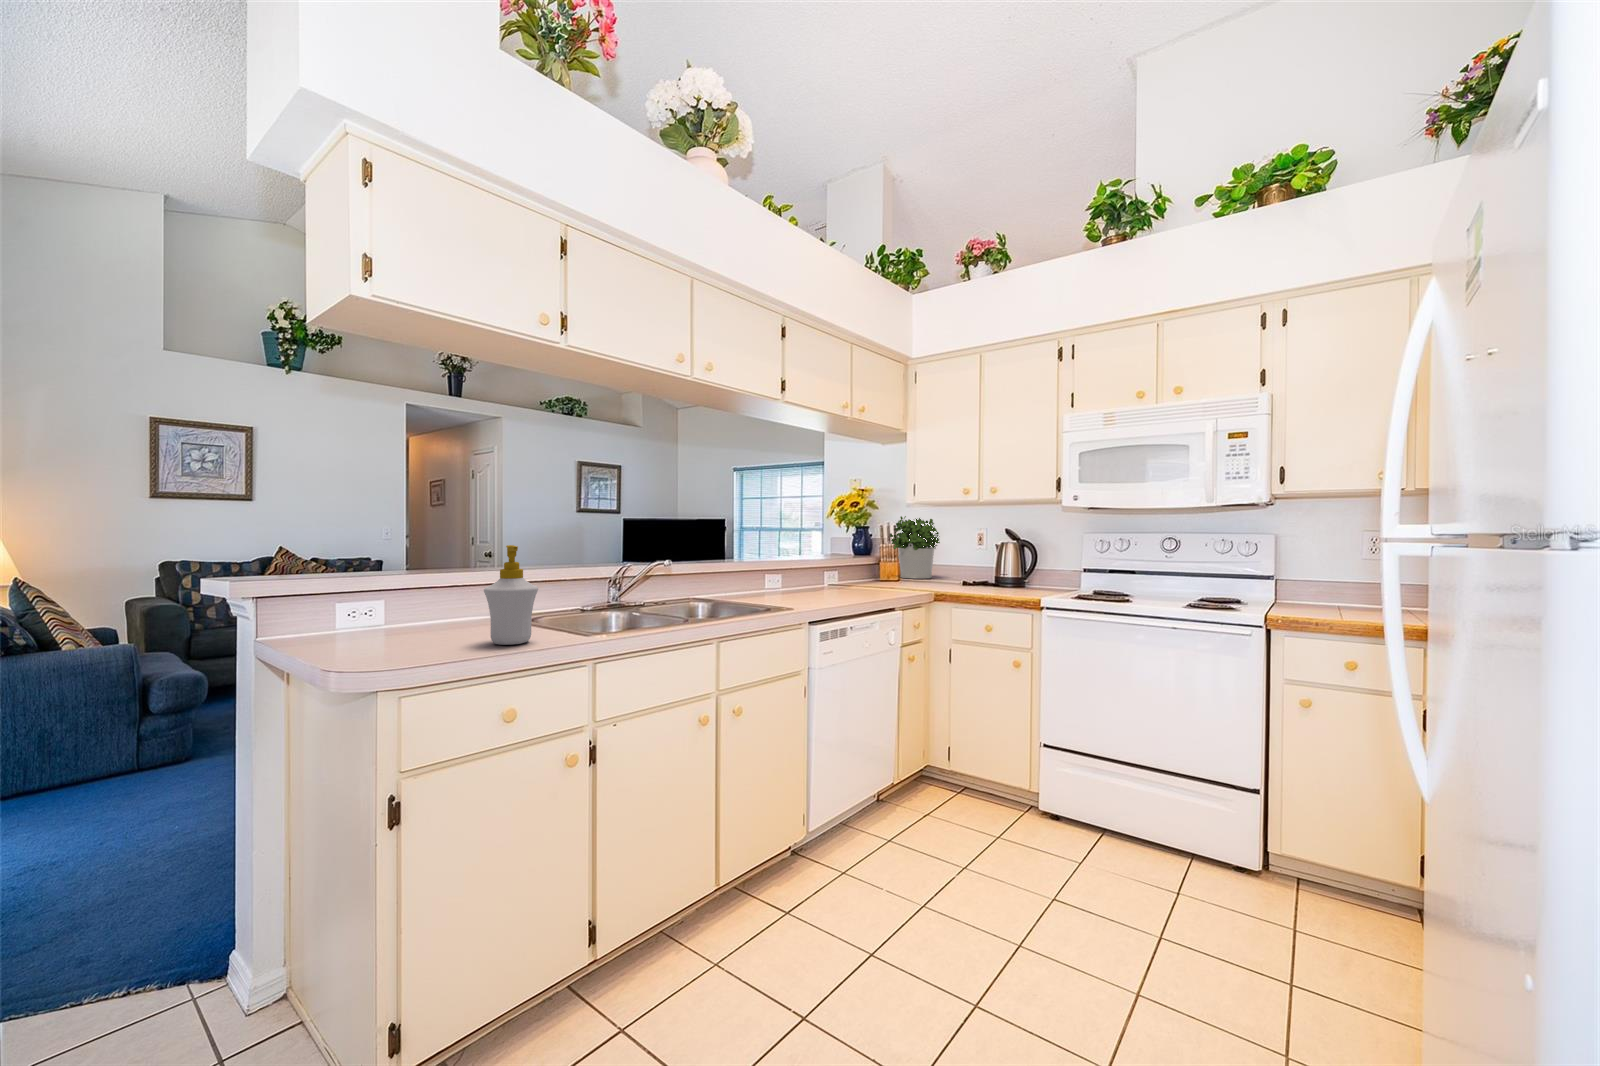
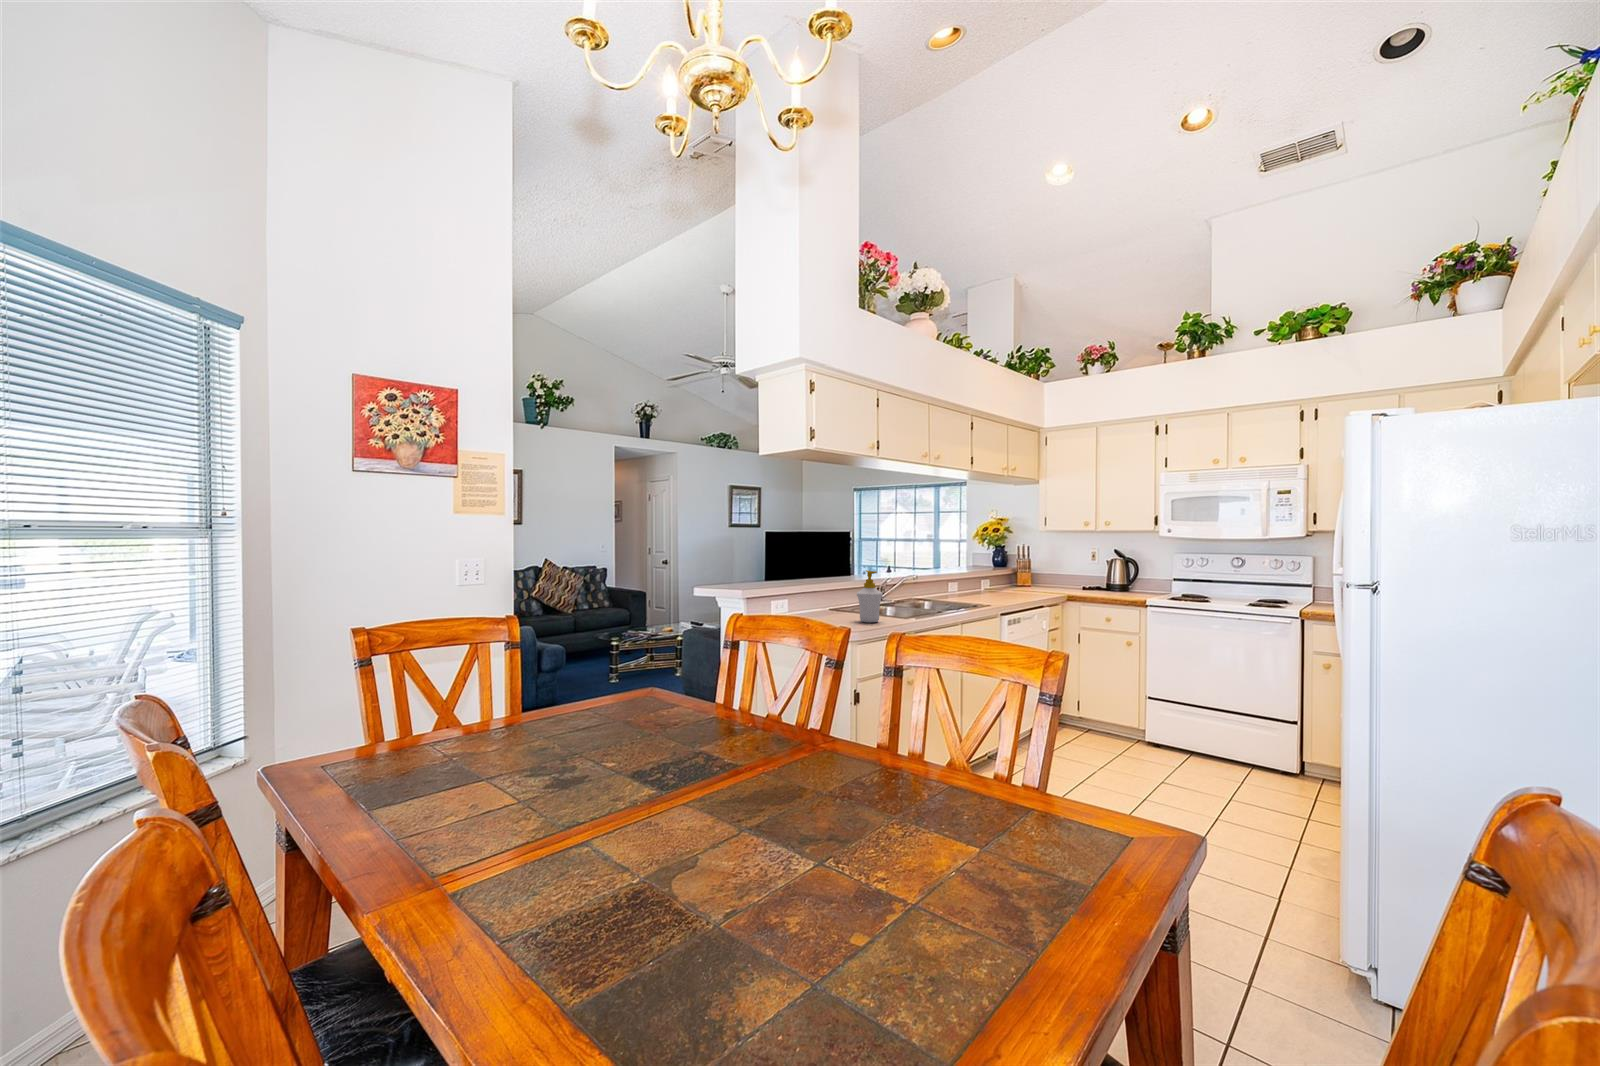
potted plant: present [890,516,940,579] -> none [1022,539,1063,585]

